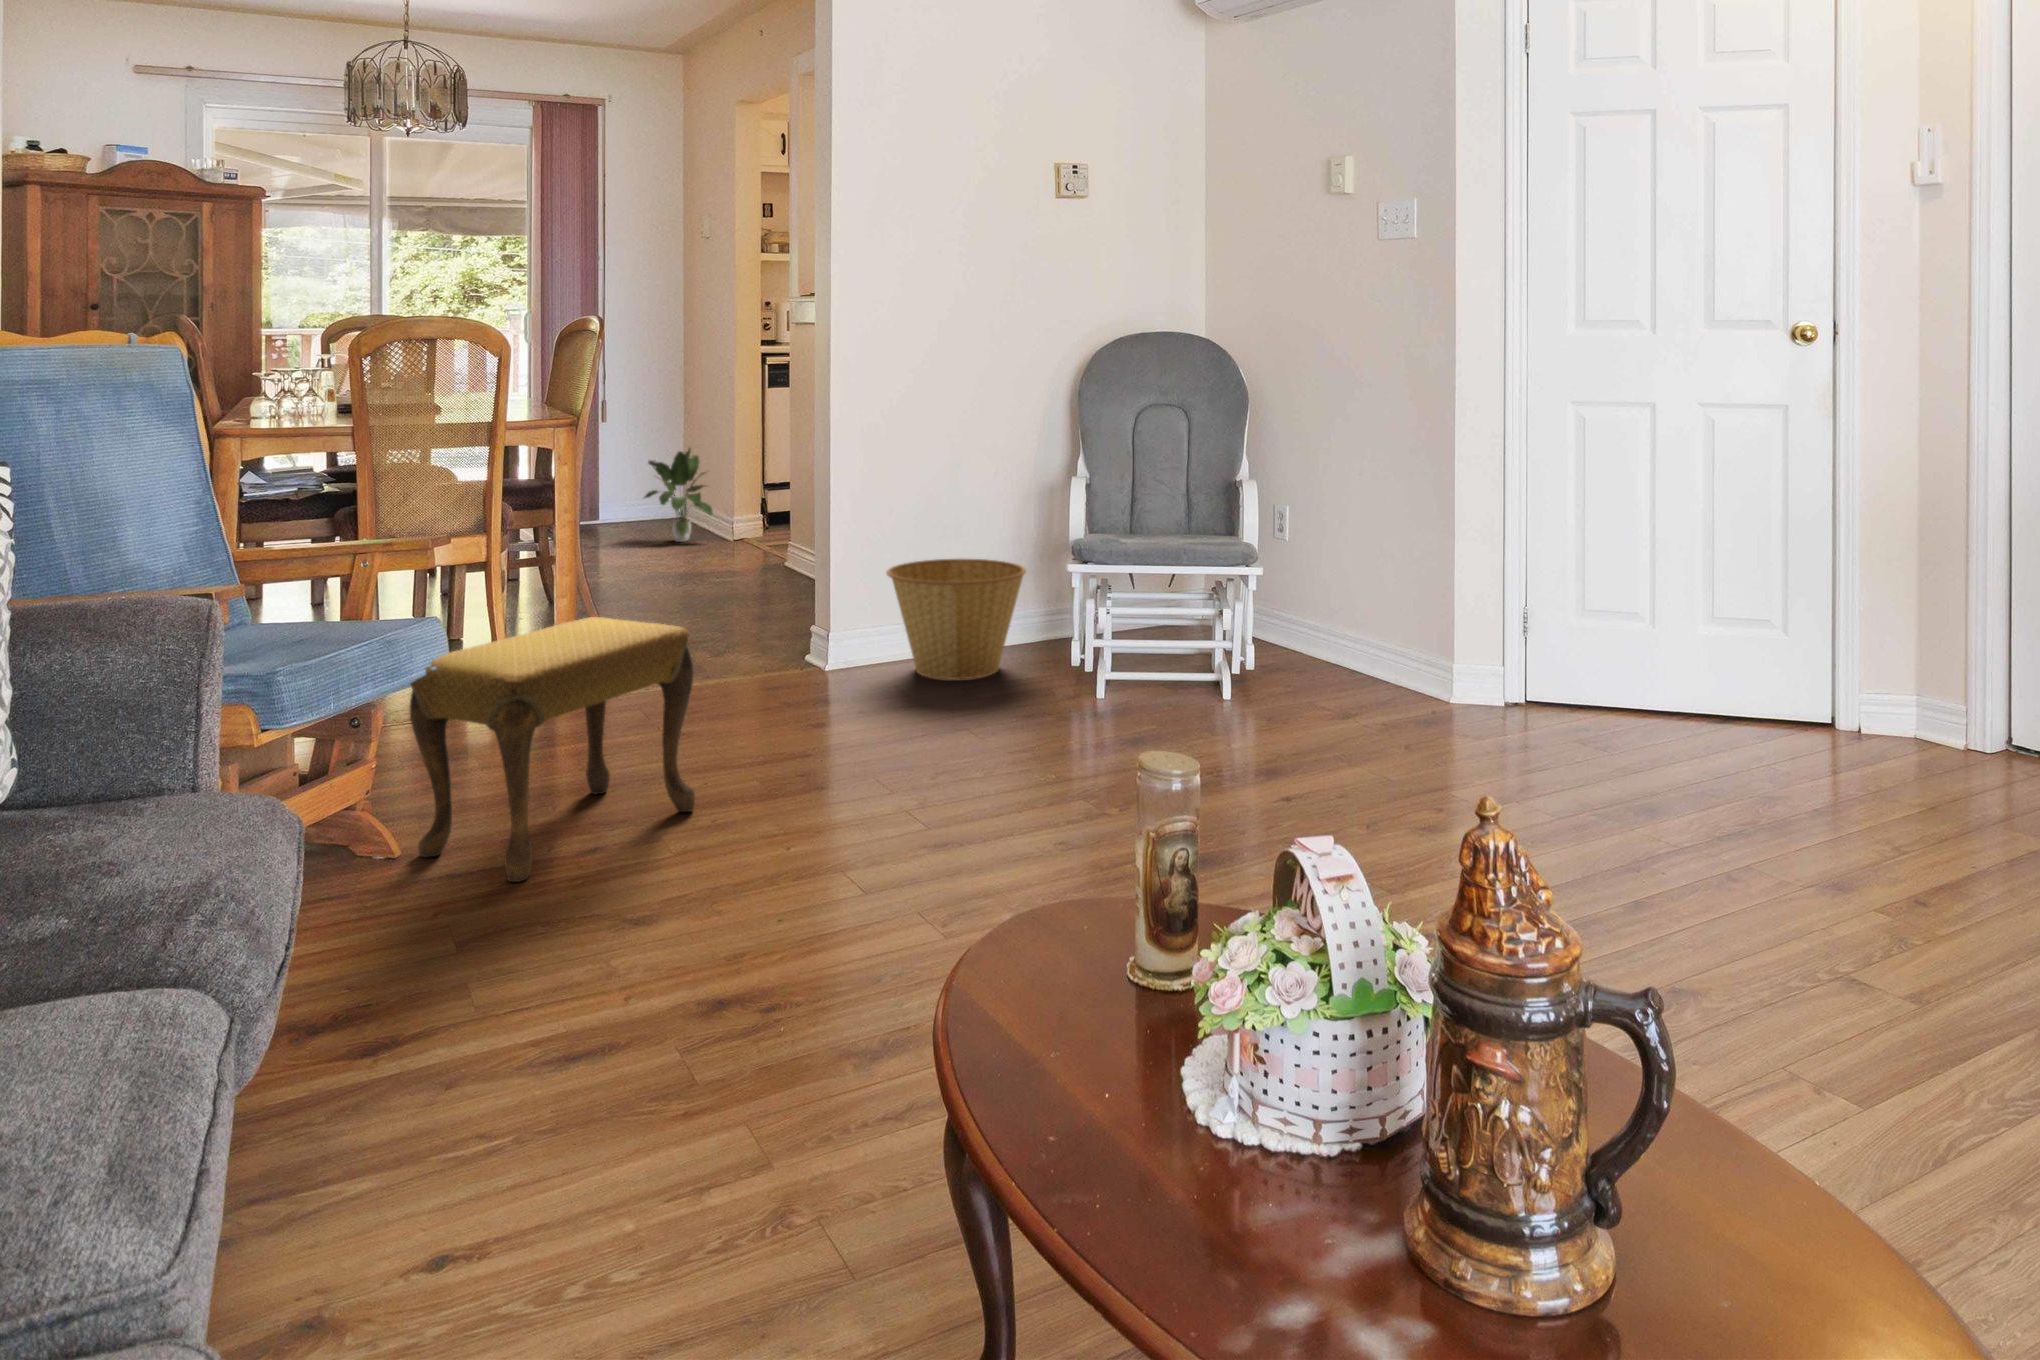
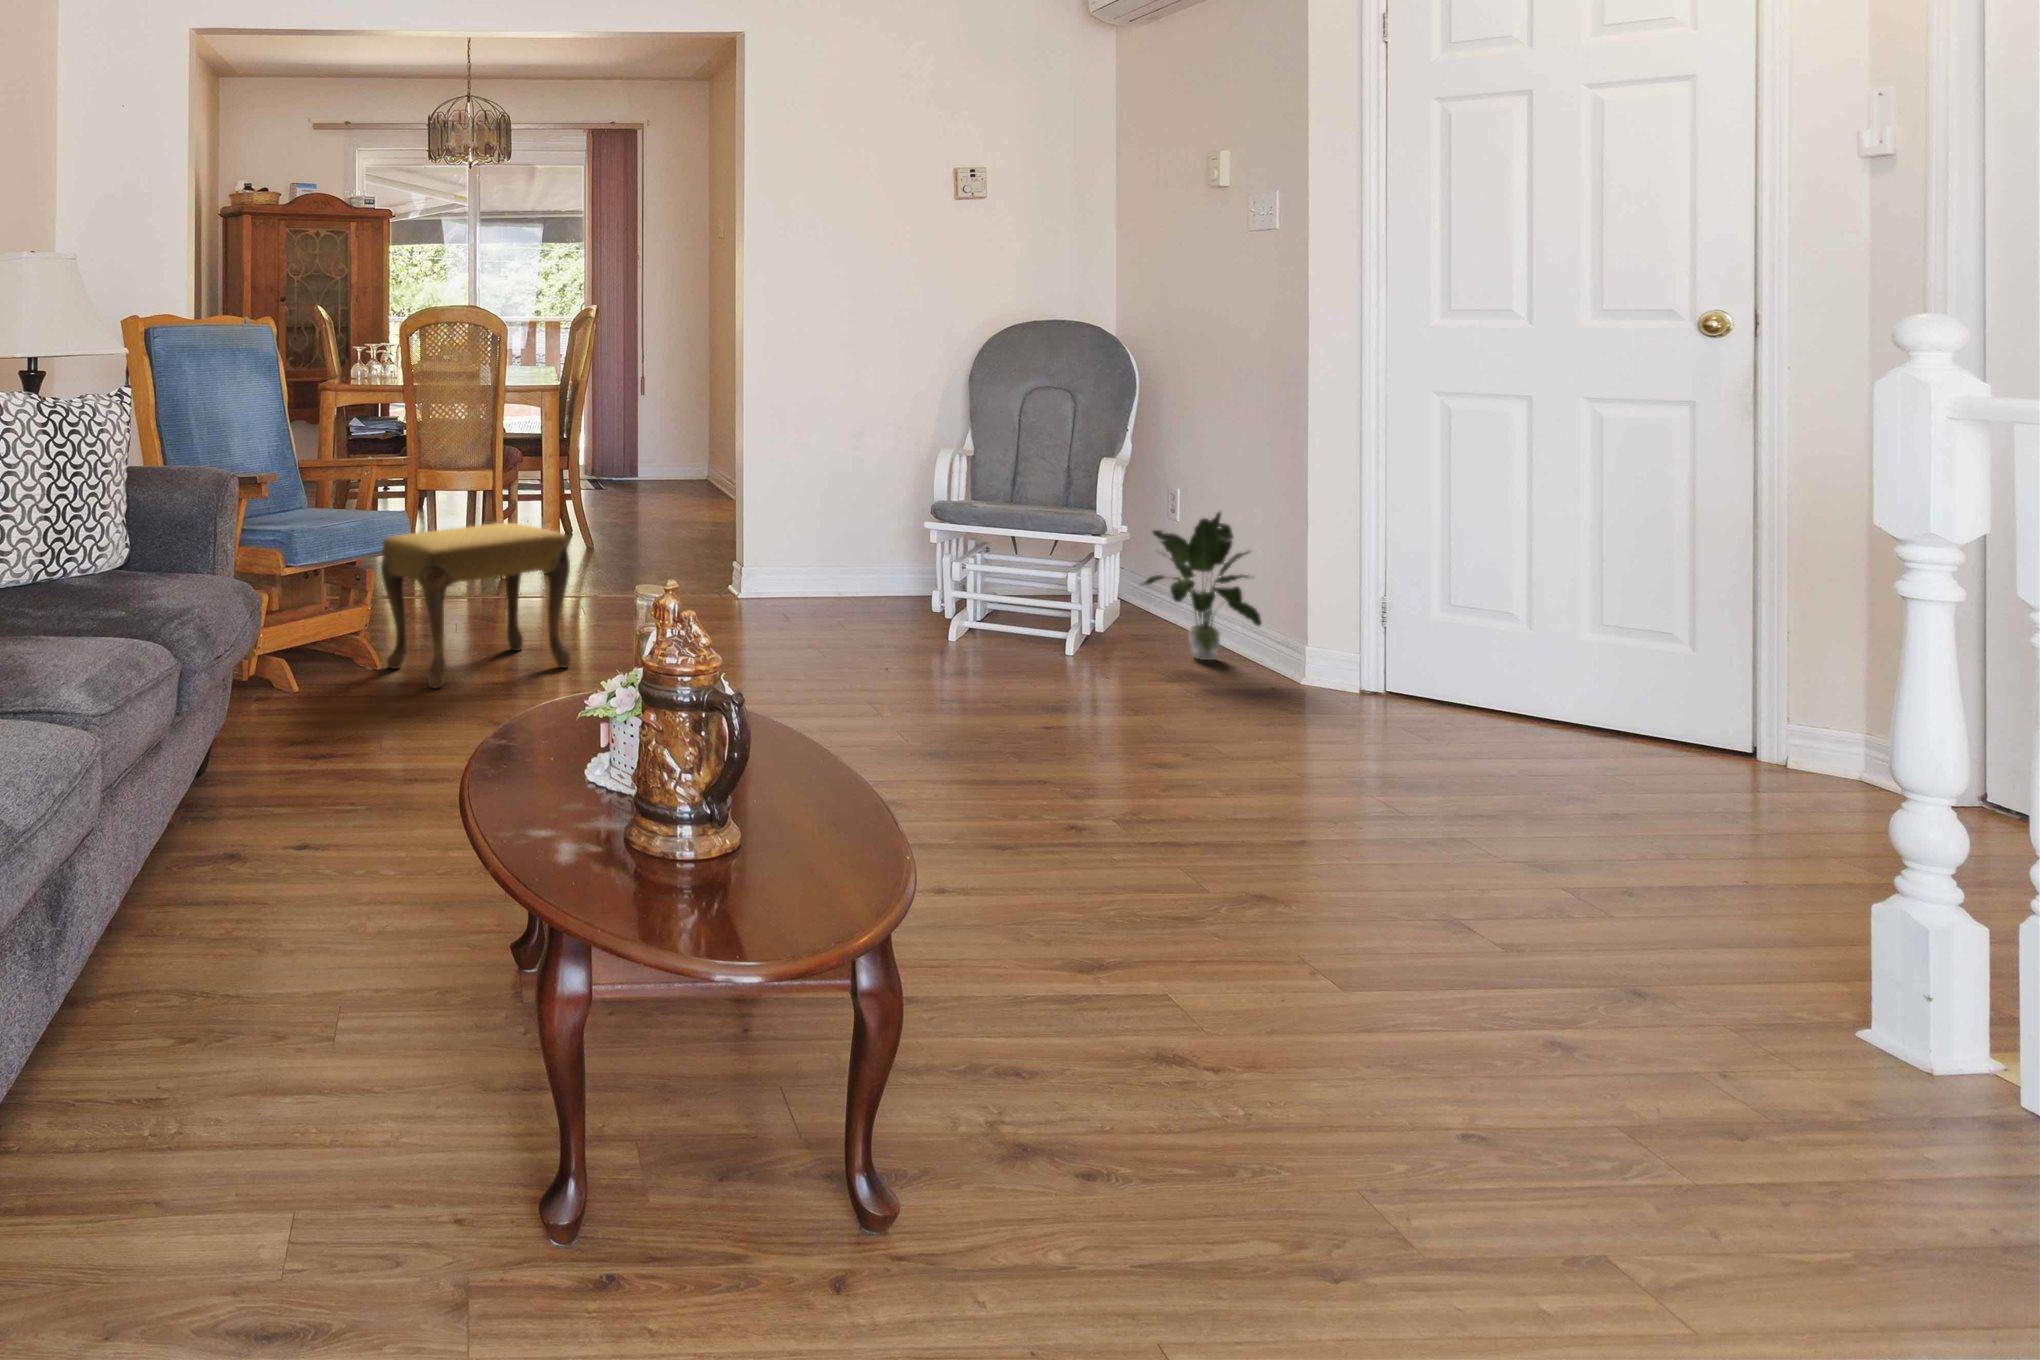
potted plant: present [645,448,713,542] -> present [1144,512,1262,660]
basket: present [886,559,1026,679] -> none [781,514,903,614]

